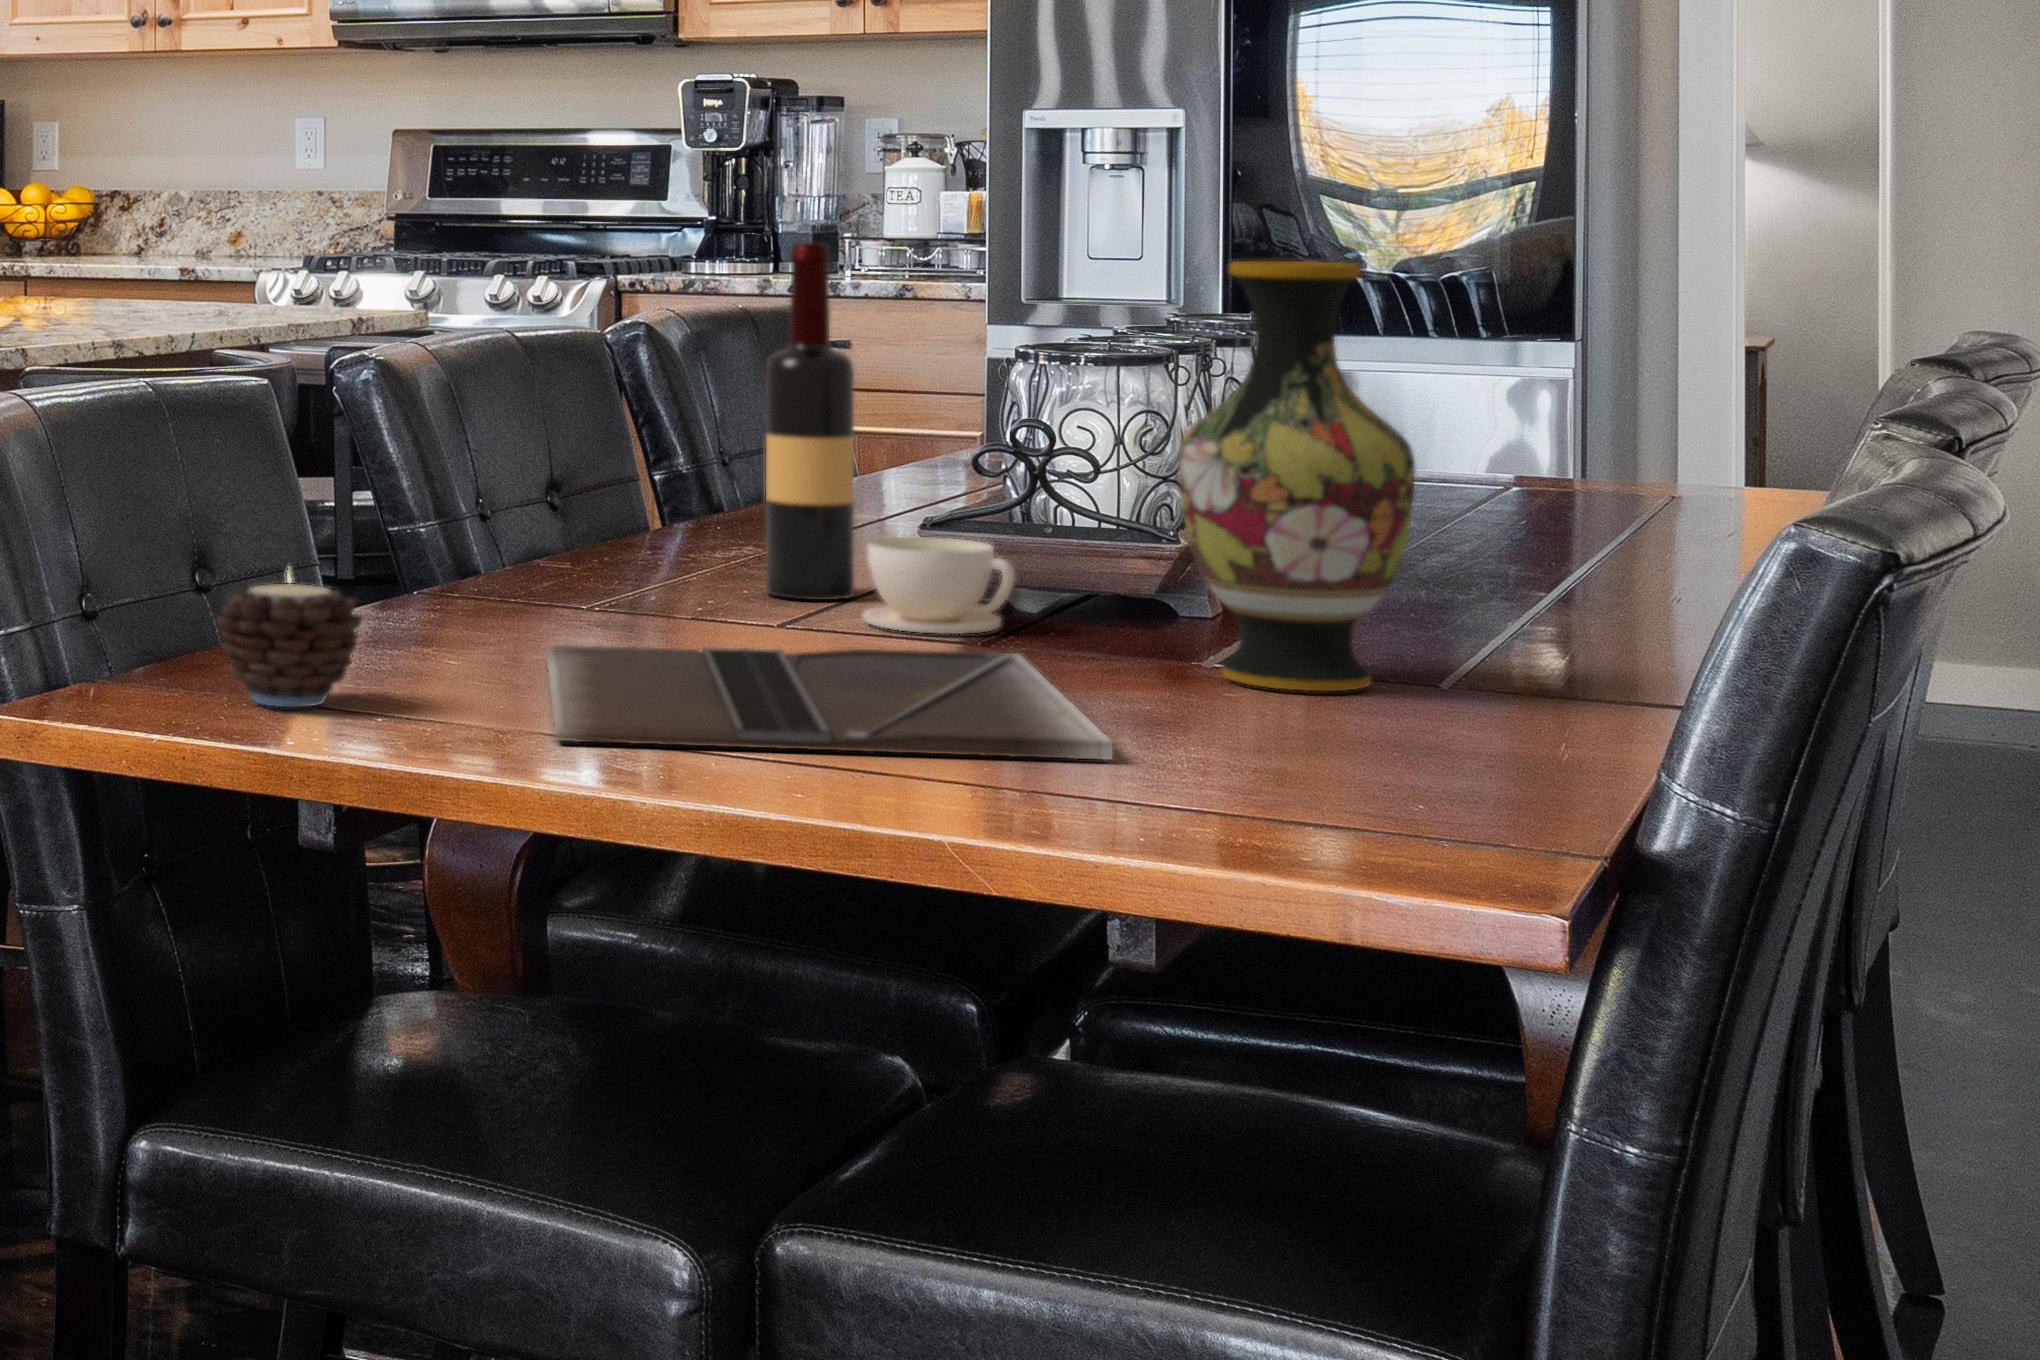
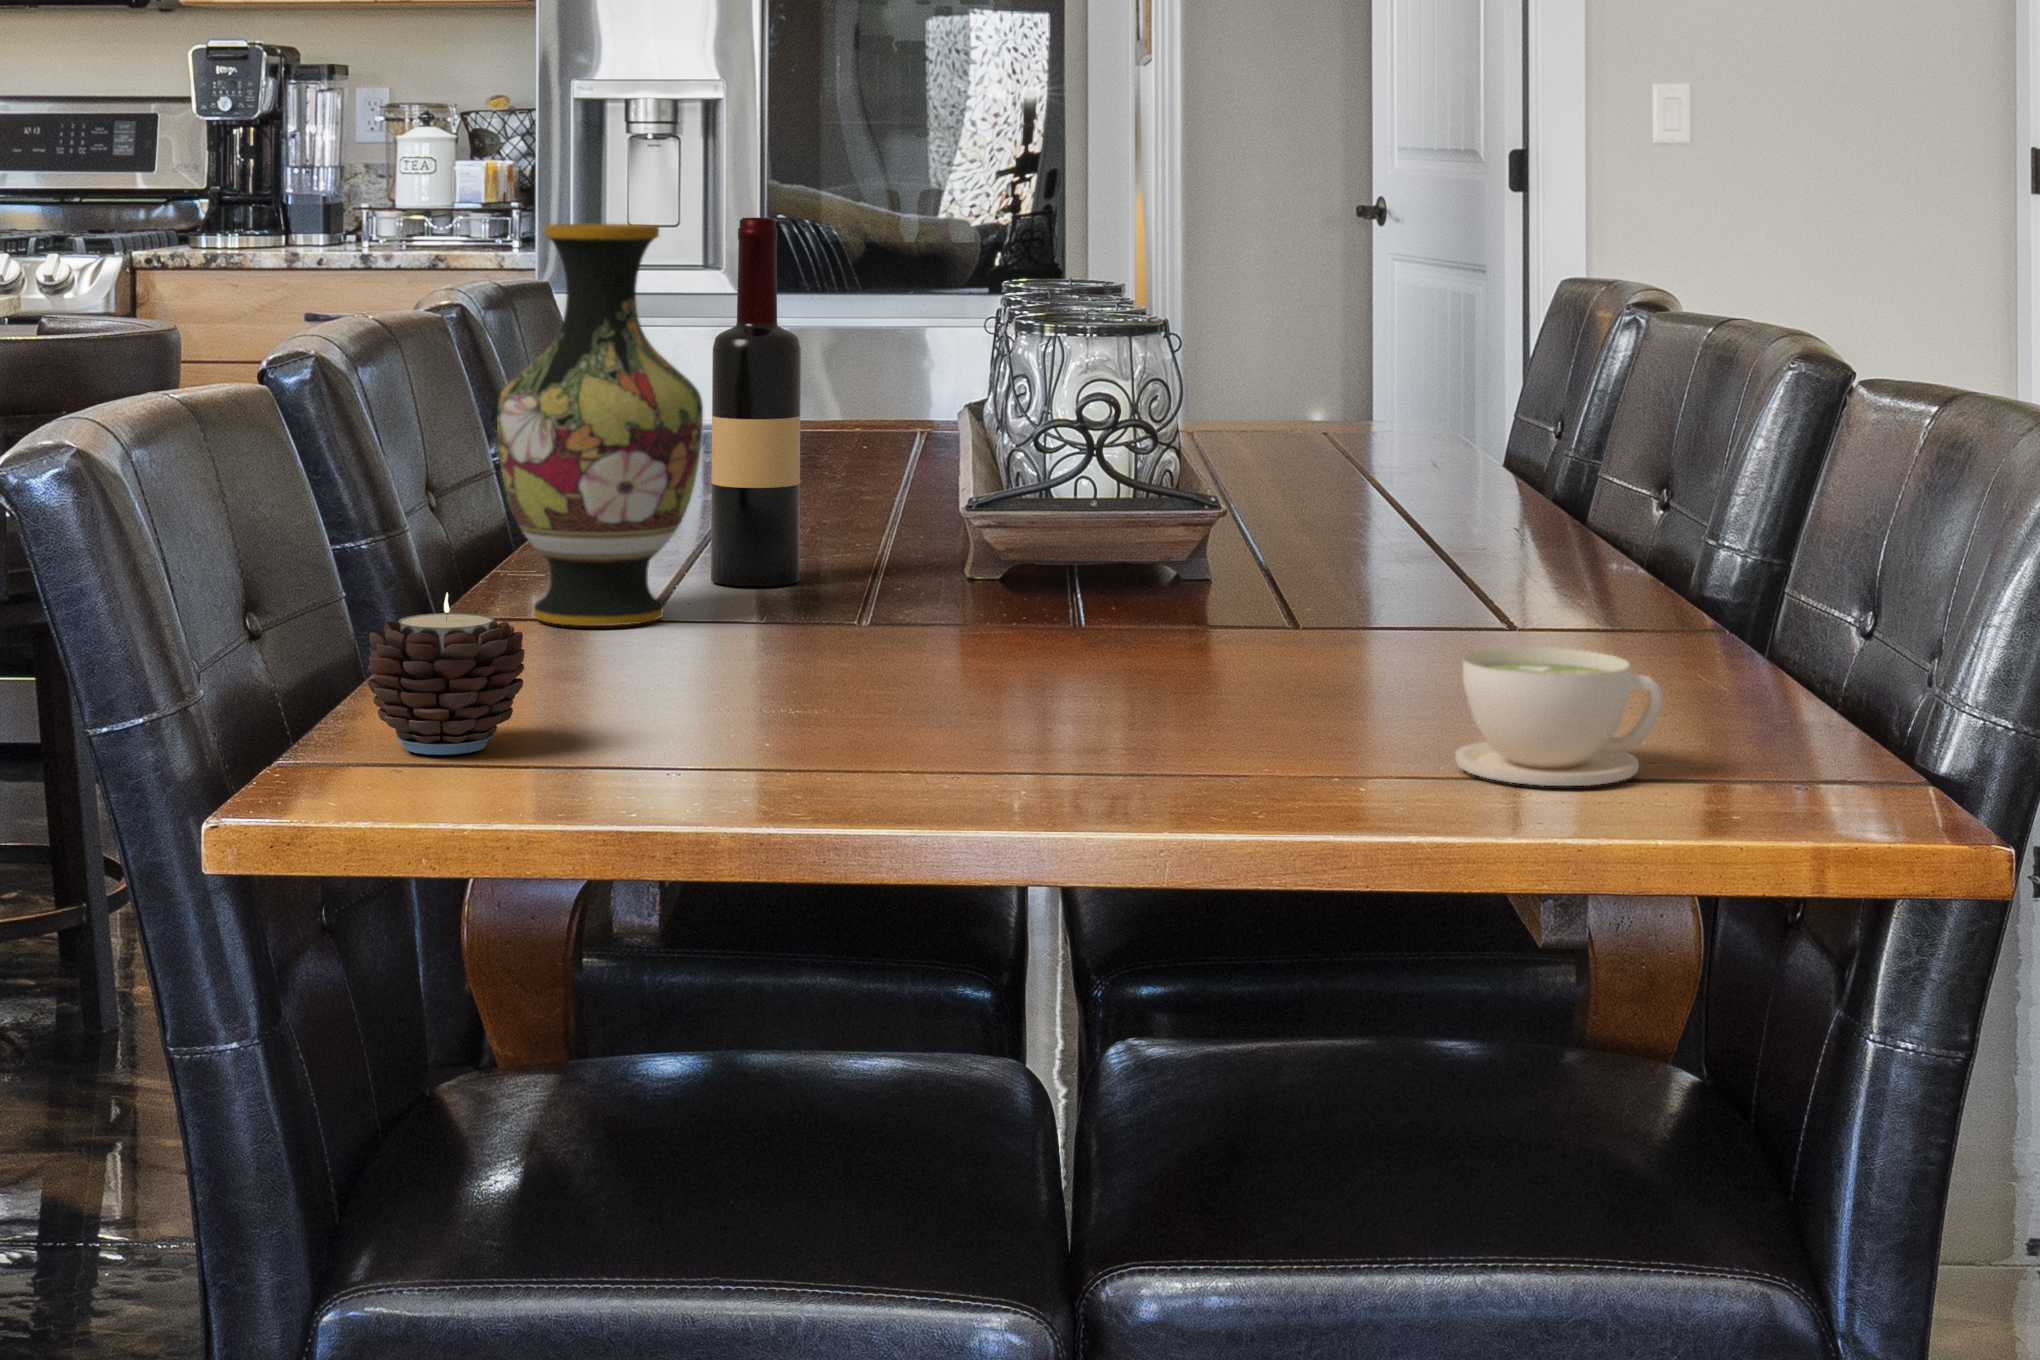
vase: present [1178,261,1415,691] -> present [497,224,703,626]
coffee cup: present [862,537,1015,634] -> present [1455,647,1663,786]
laptop: present [546,645,1113,760] -> none [620,626,1299,762]

